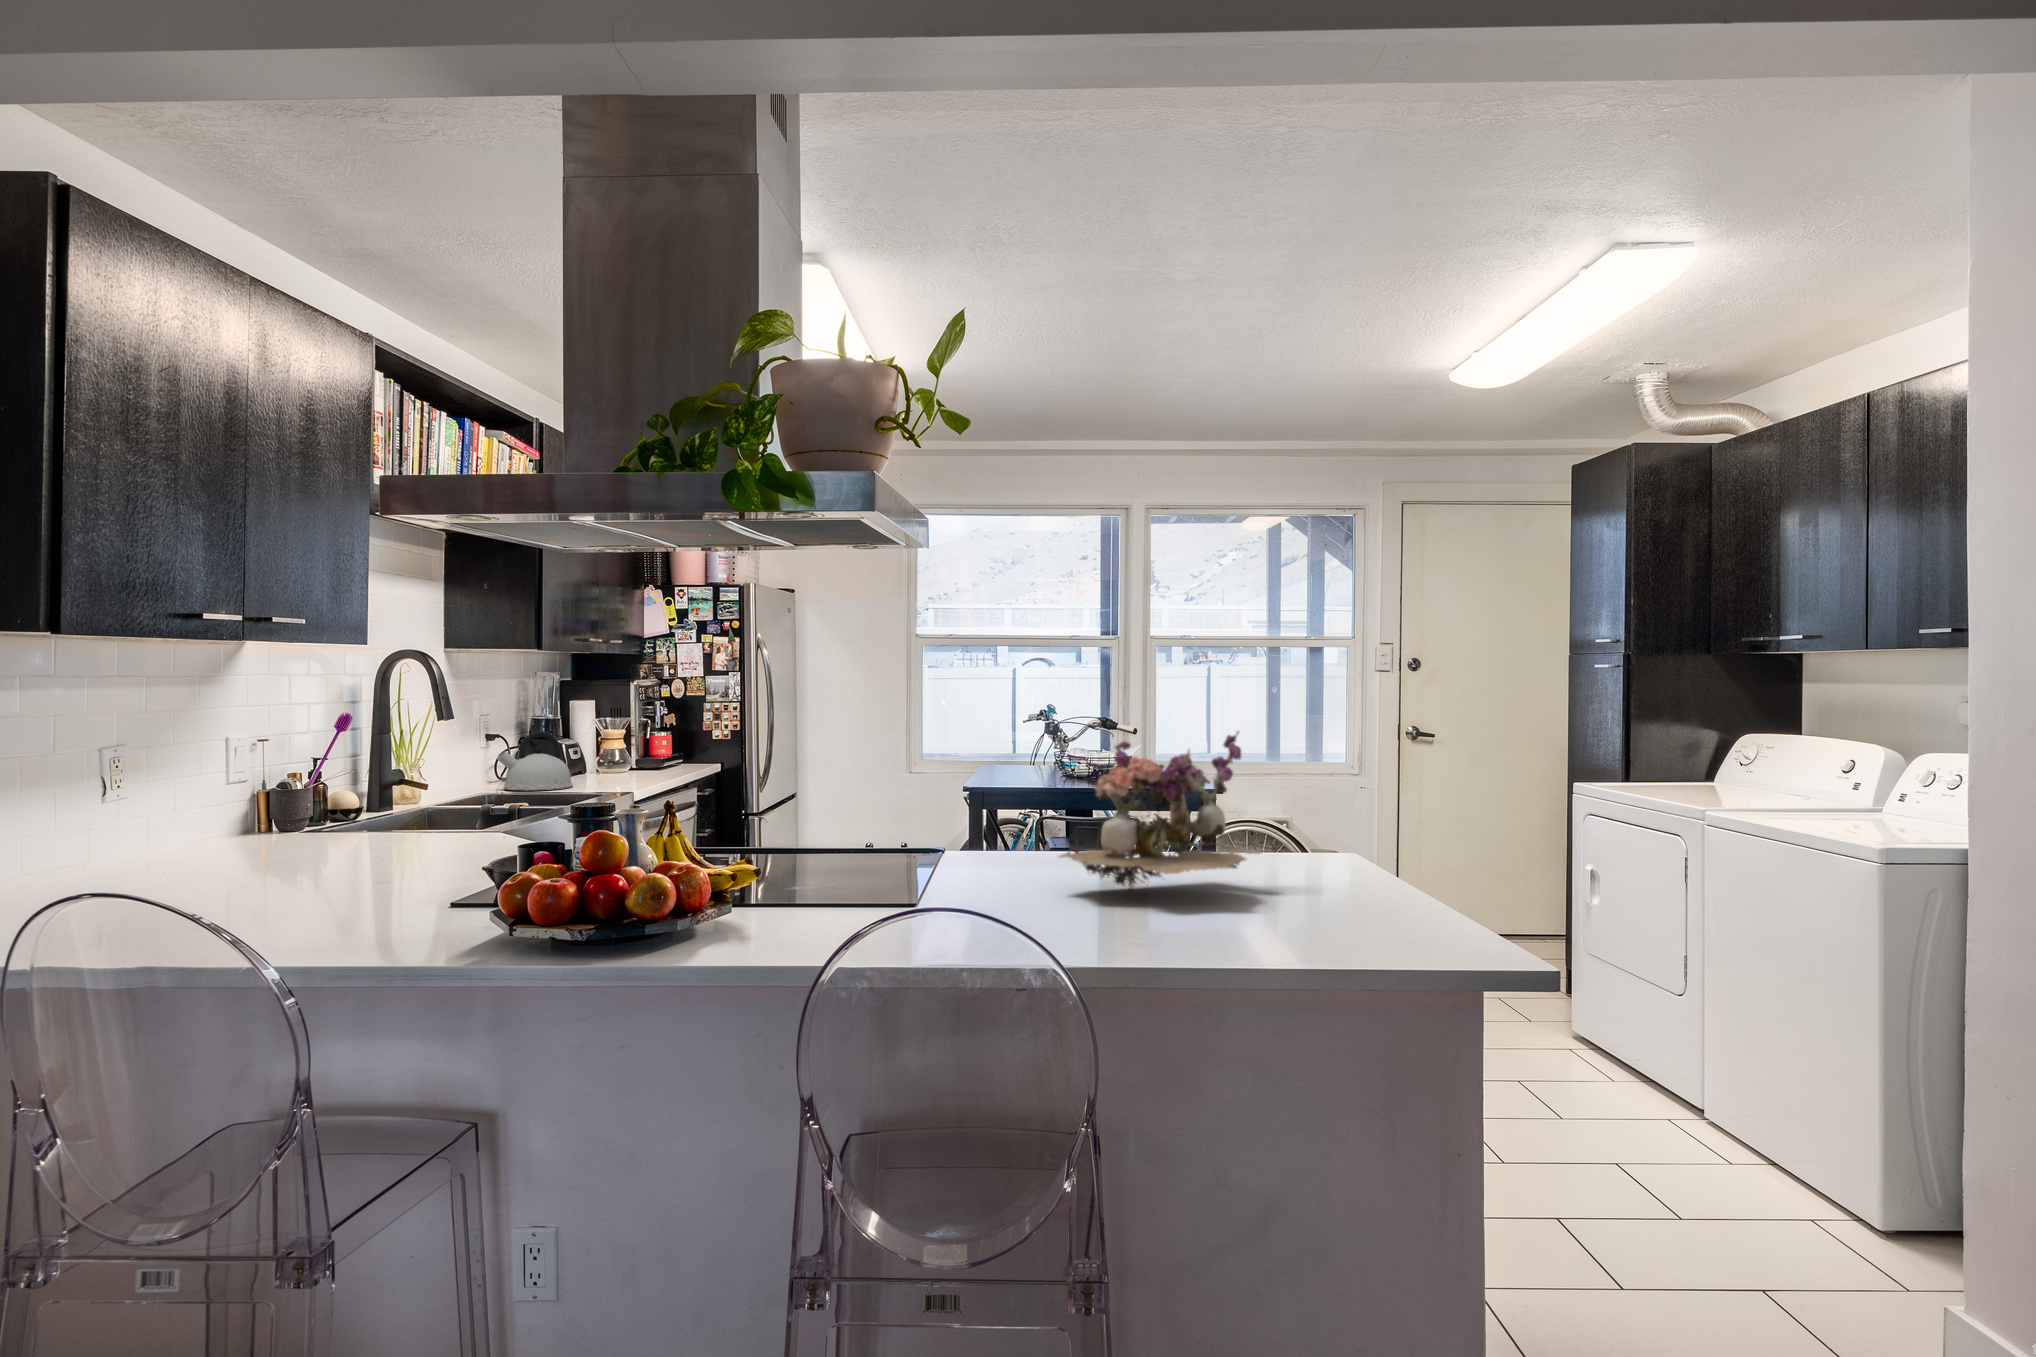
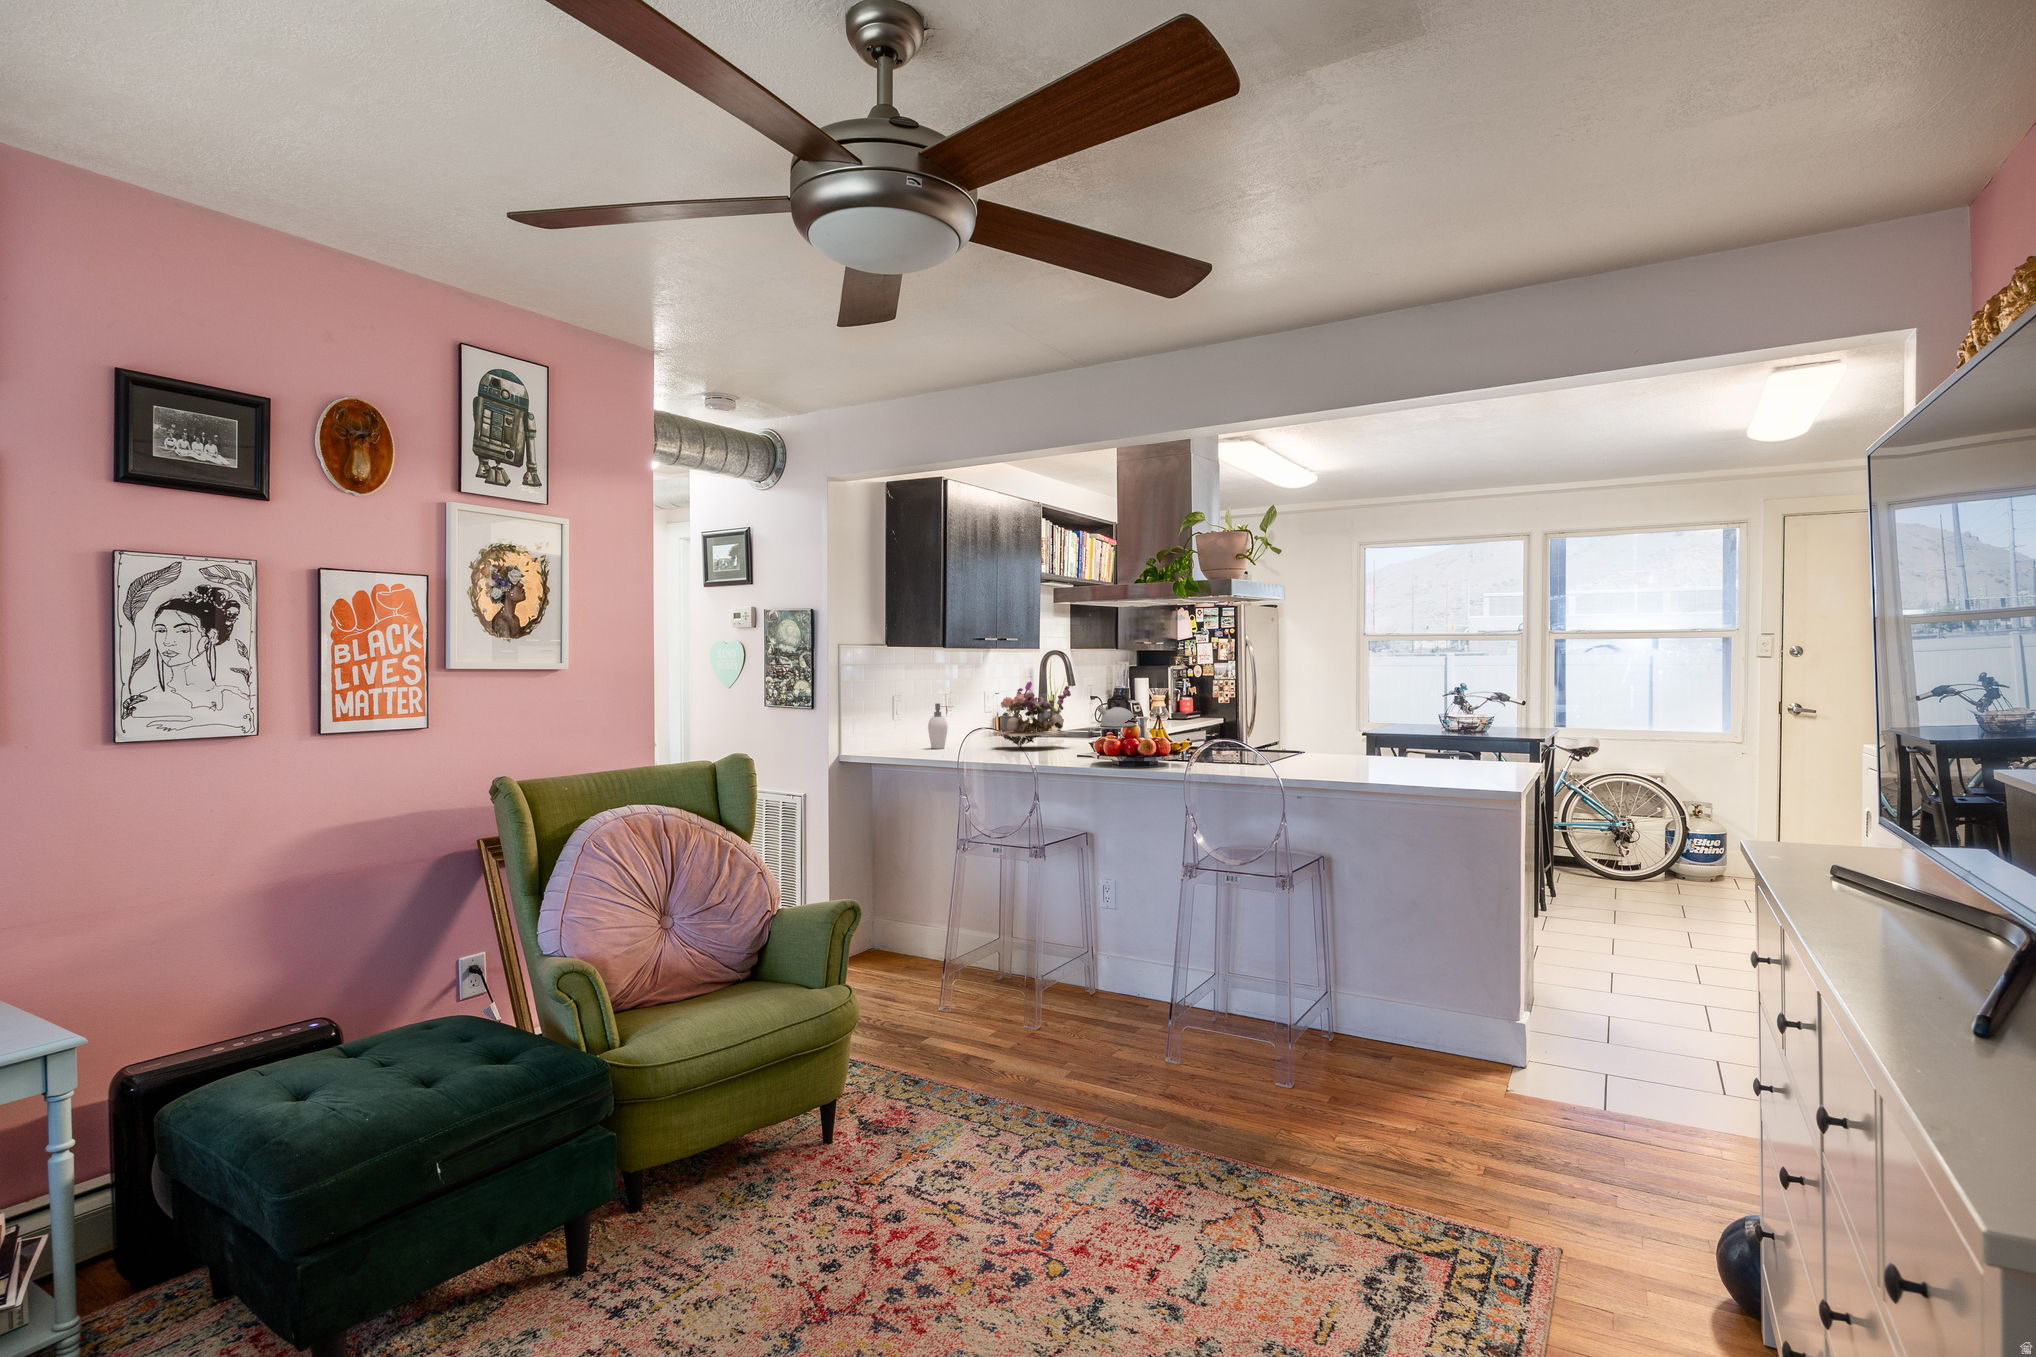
flower arrangement: present [1059,732,1263,890] -> present [993,685,1071,747]
soap dispenser: none [53,773,131,883] -> present [928,703,953,749]

